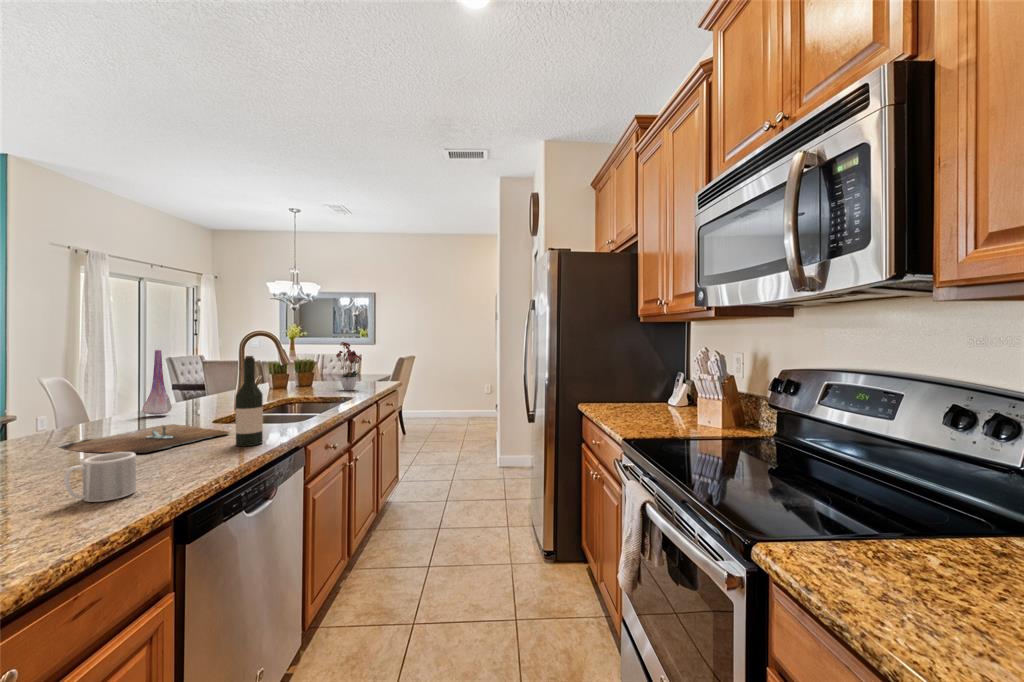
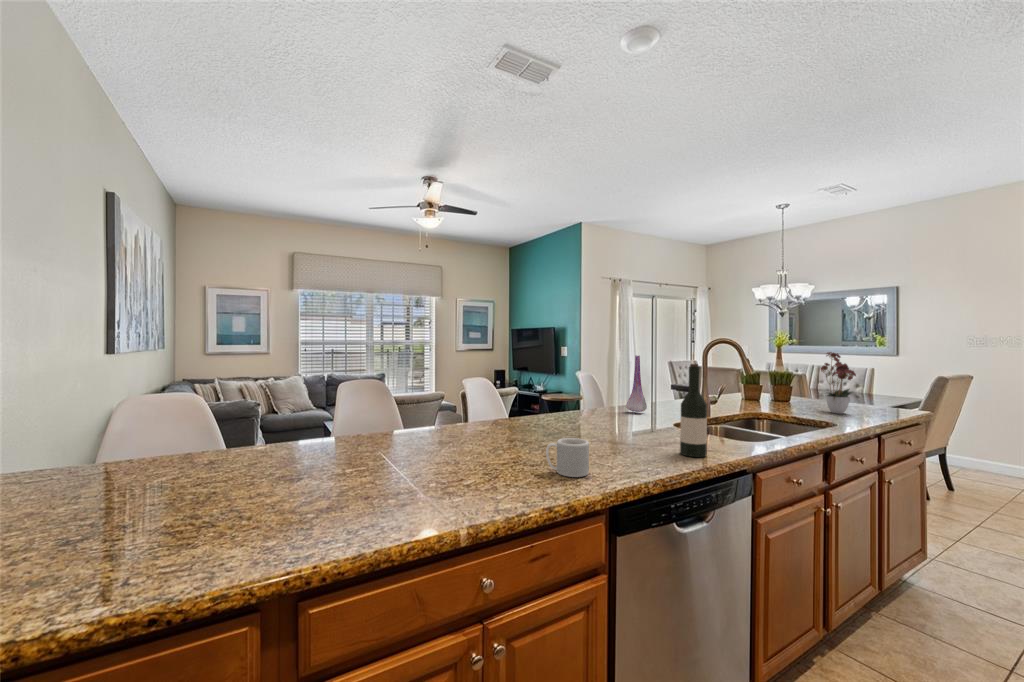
cutting board: present [58,424,229,453] -> none [567,422,682,443]

